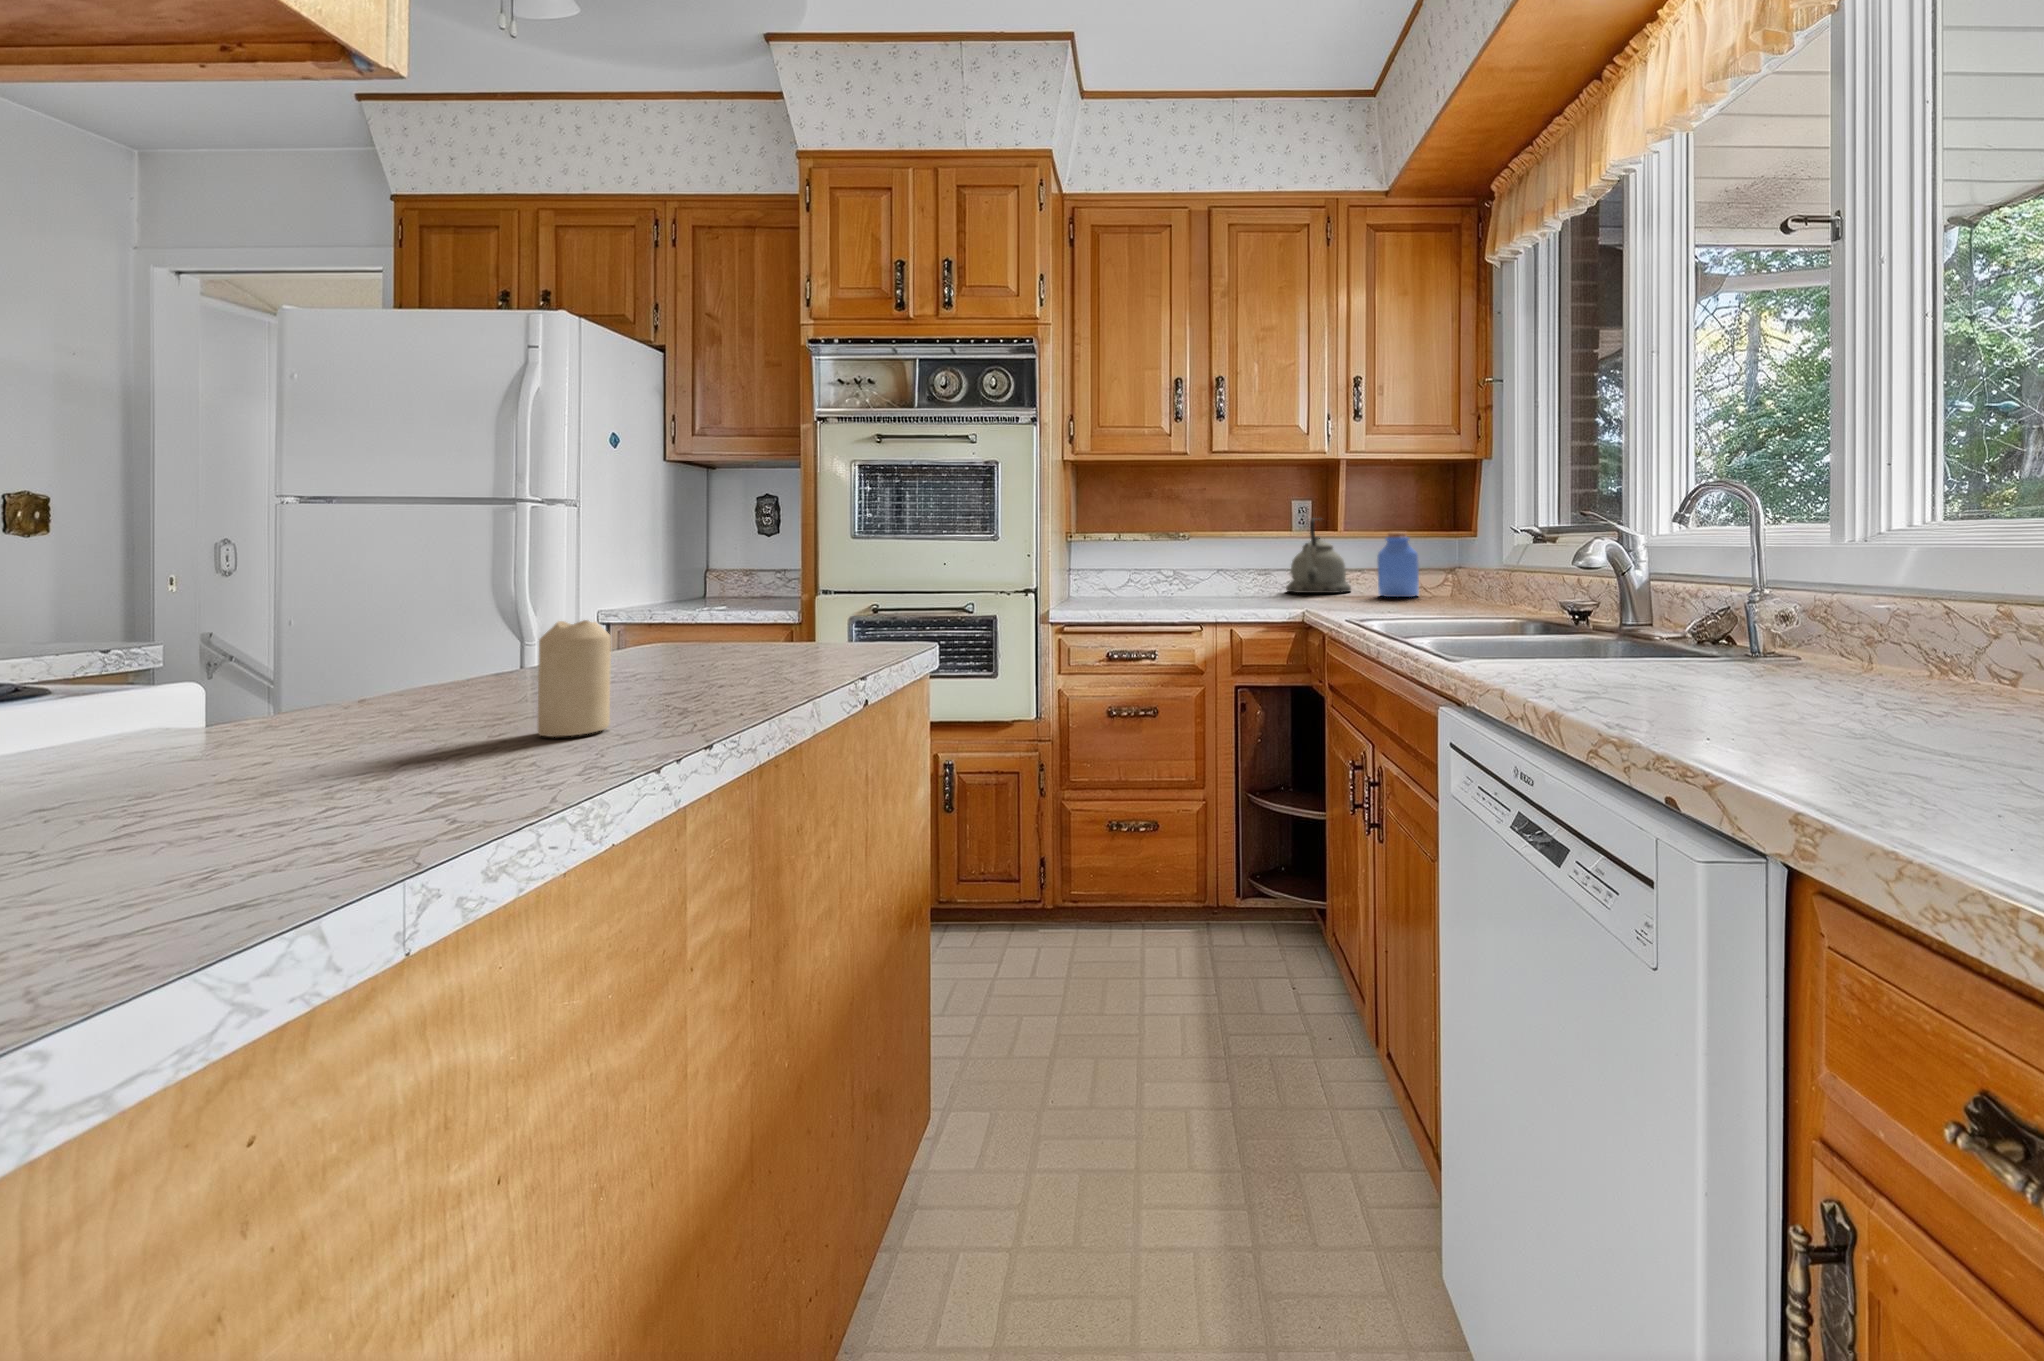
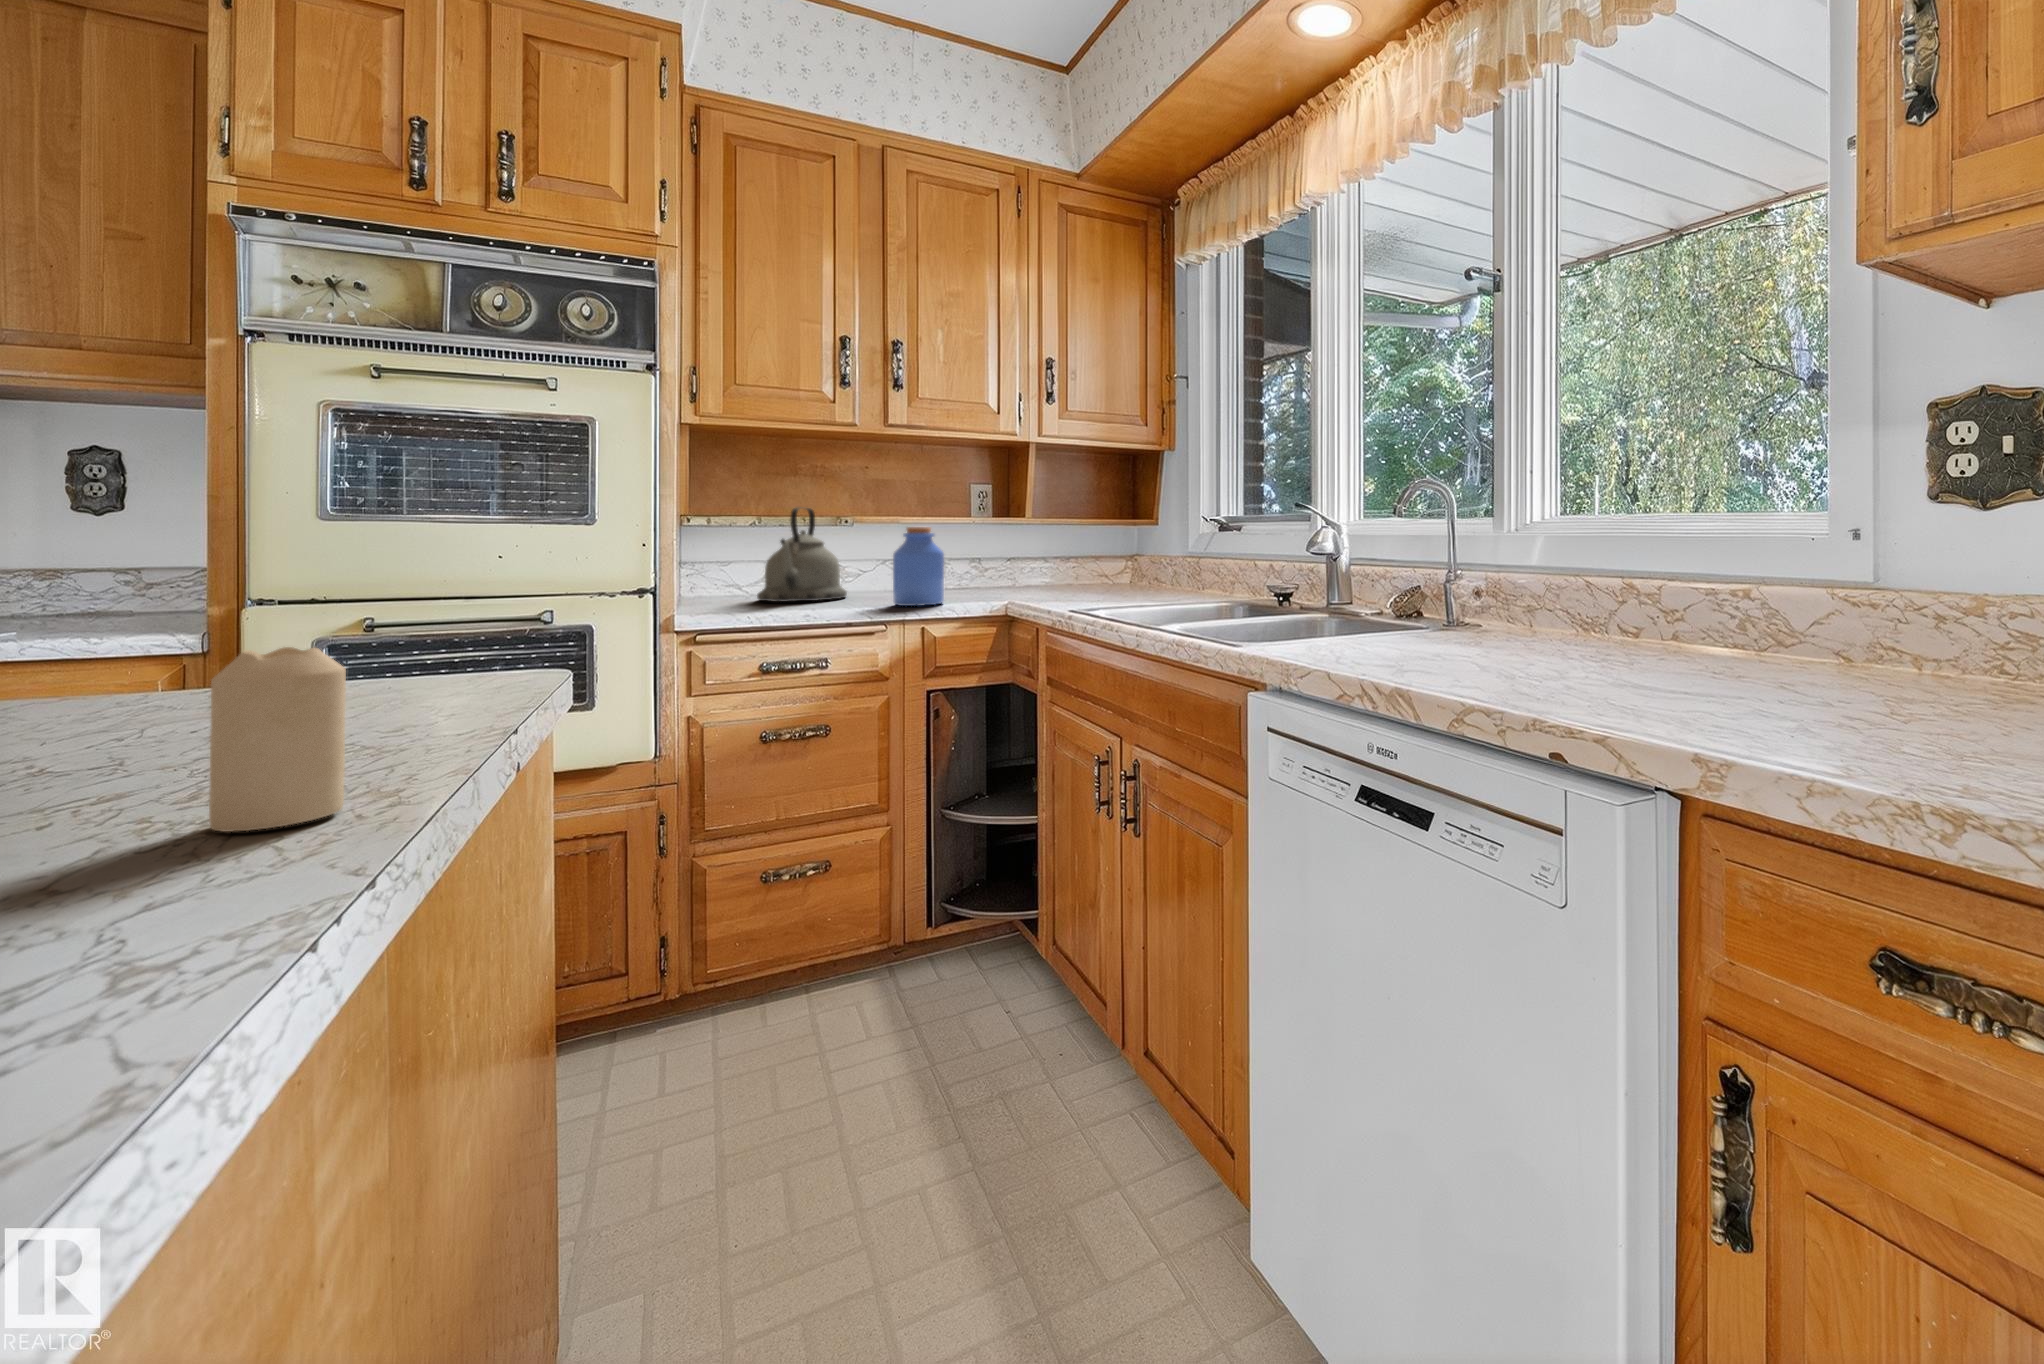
kettle: present [1286,518,1351,593] -> present [757,508,847,602]
jar: present [1377,532,1419,597] -> present [893,527,944,606]

